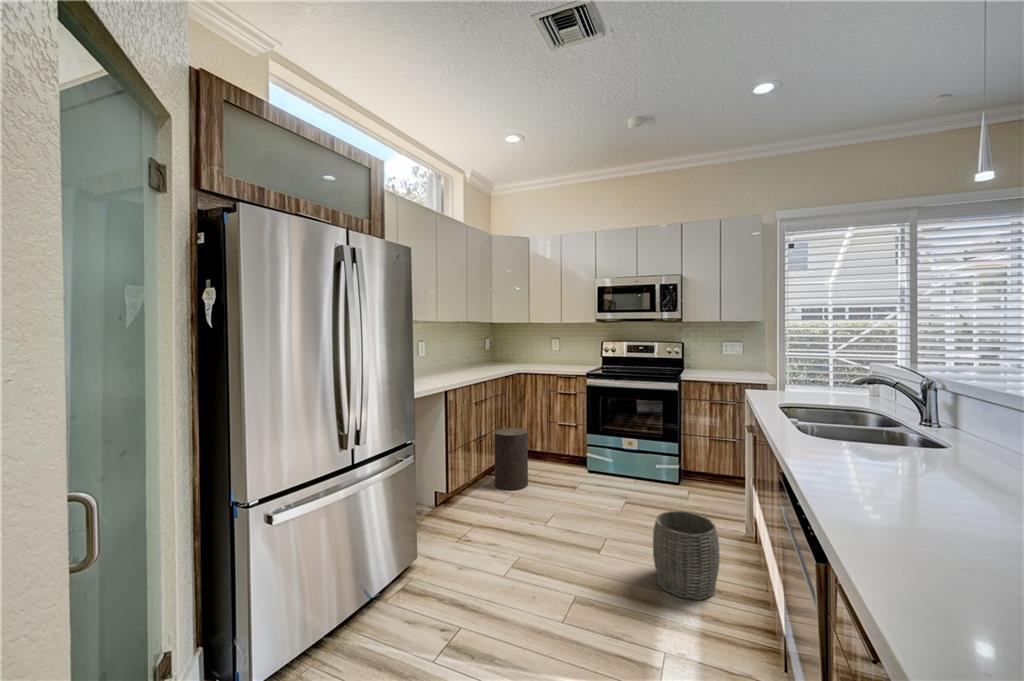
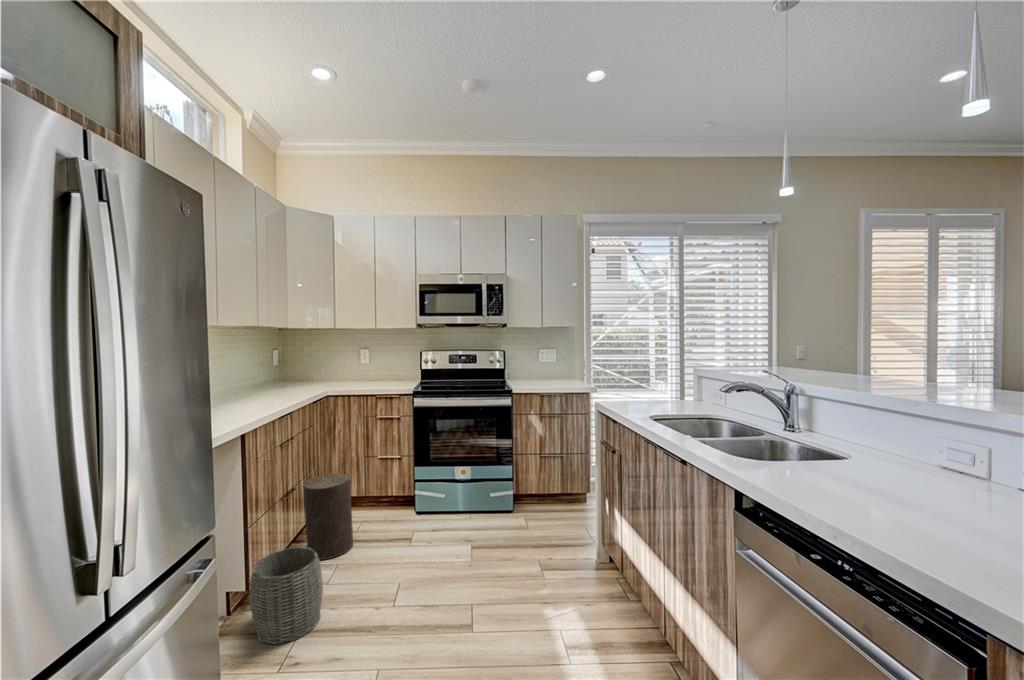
woven basket: present [653,511,720,600] -> present [250,547,323,644]

